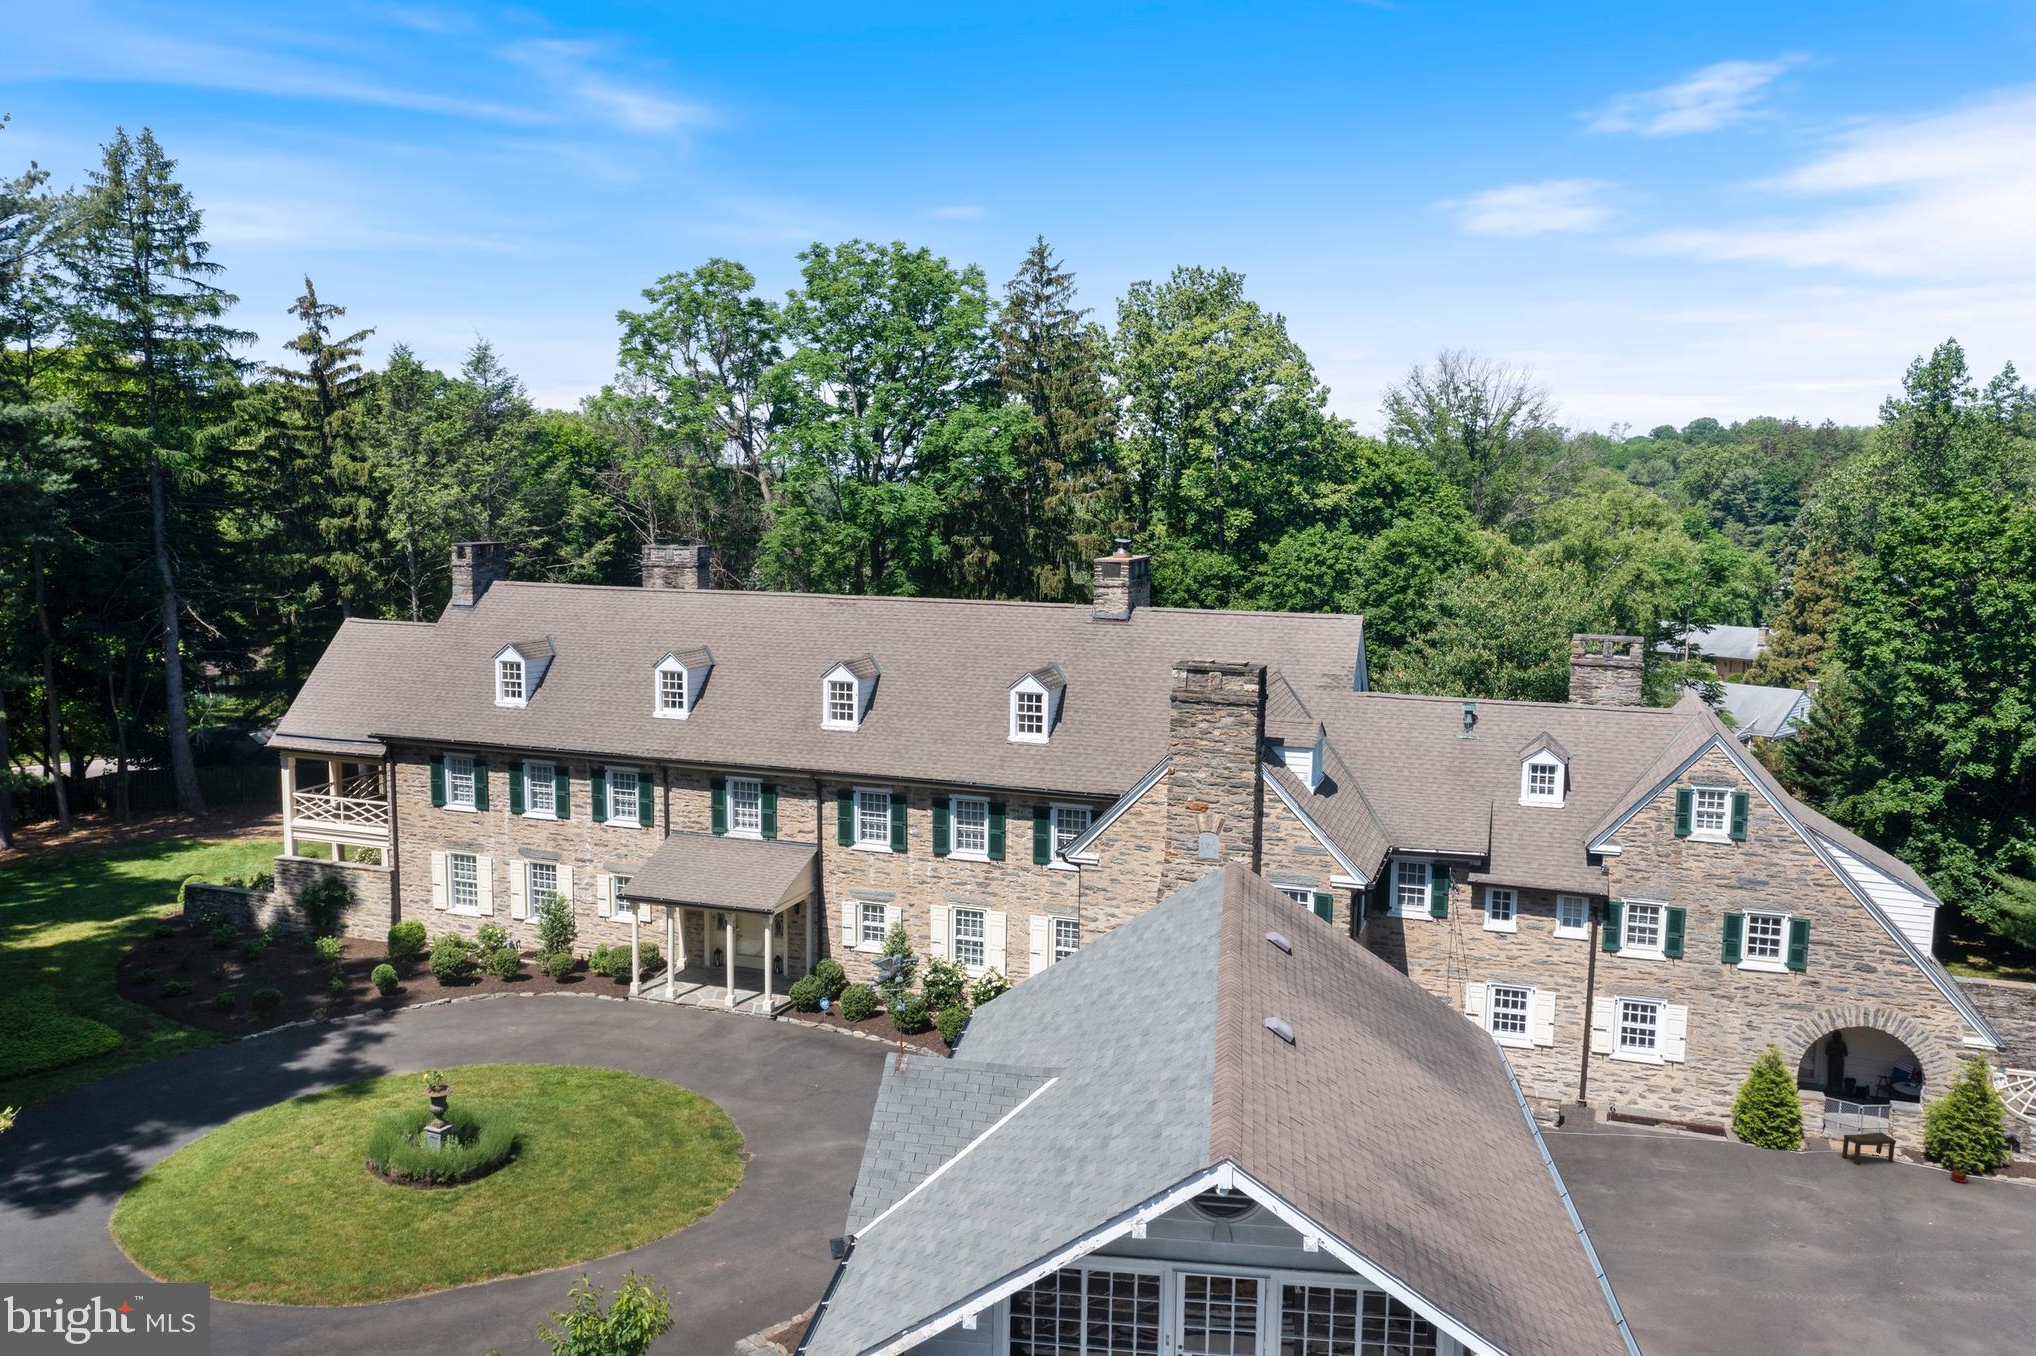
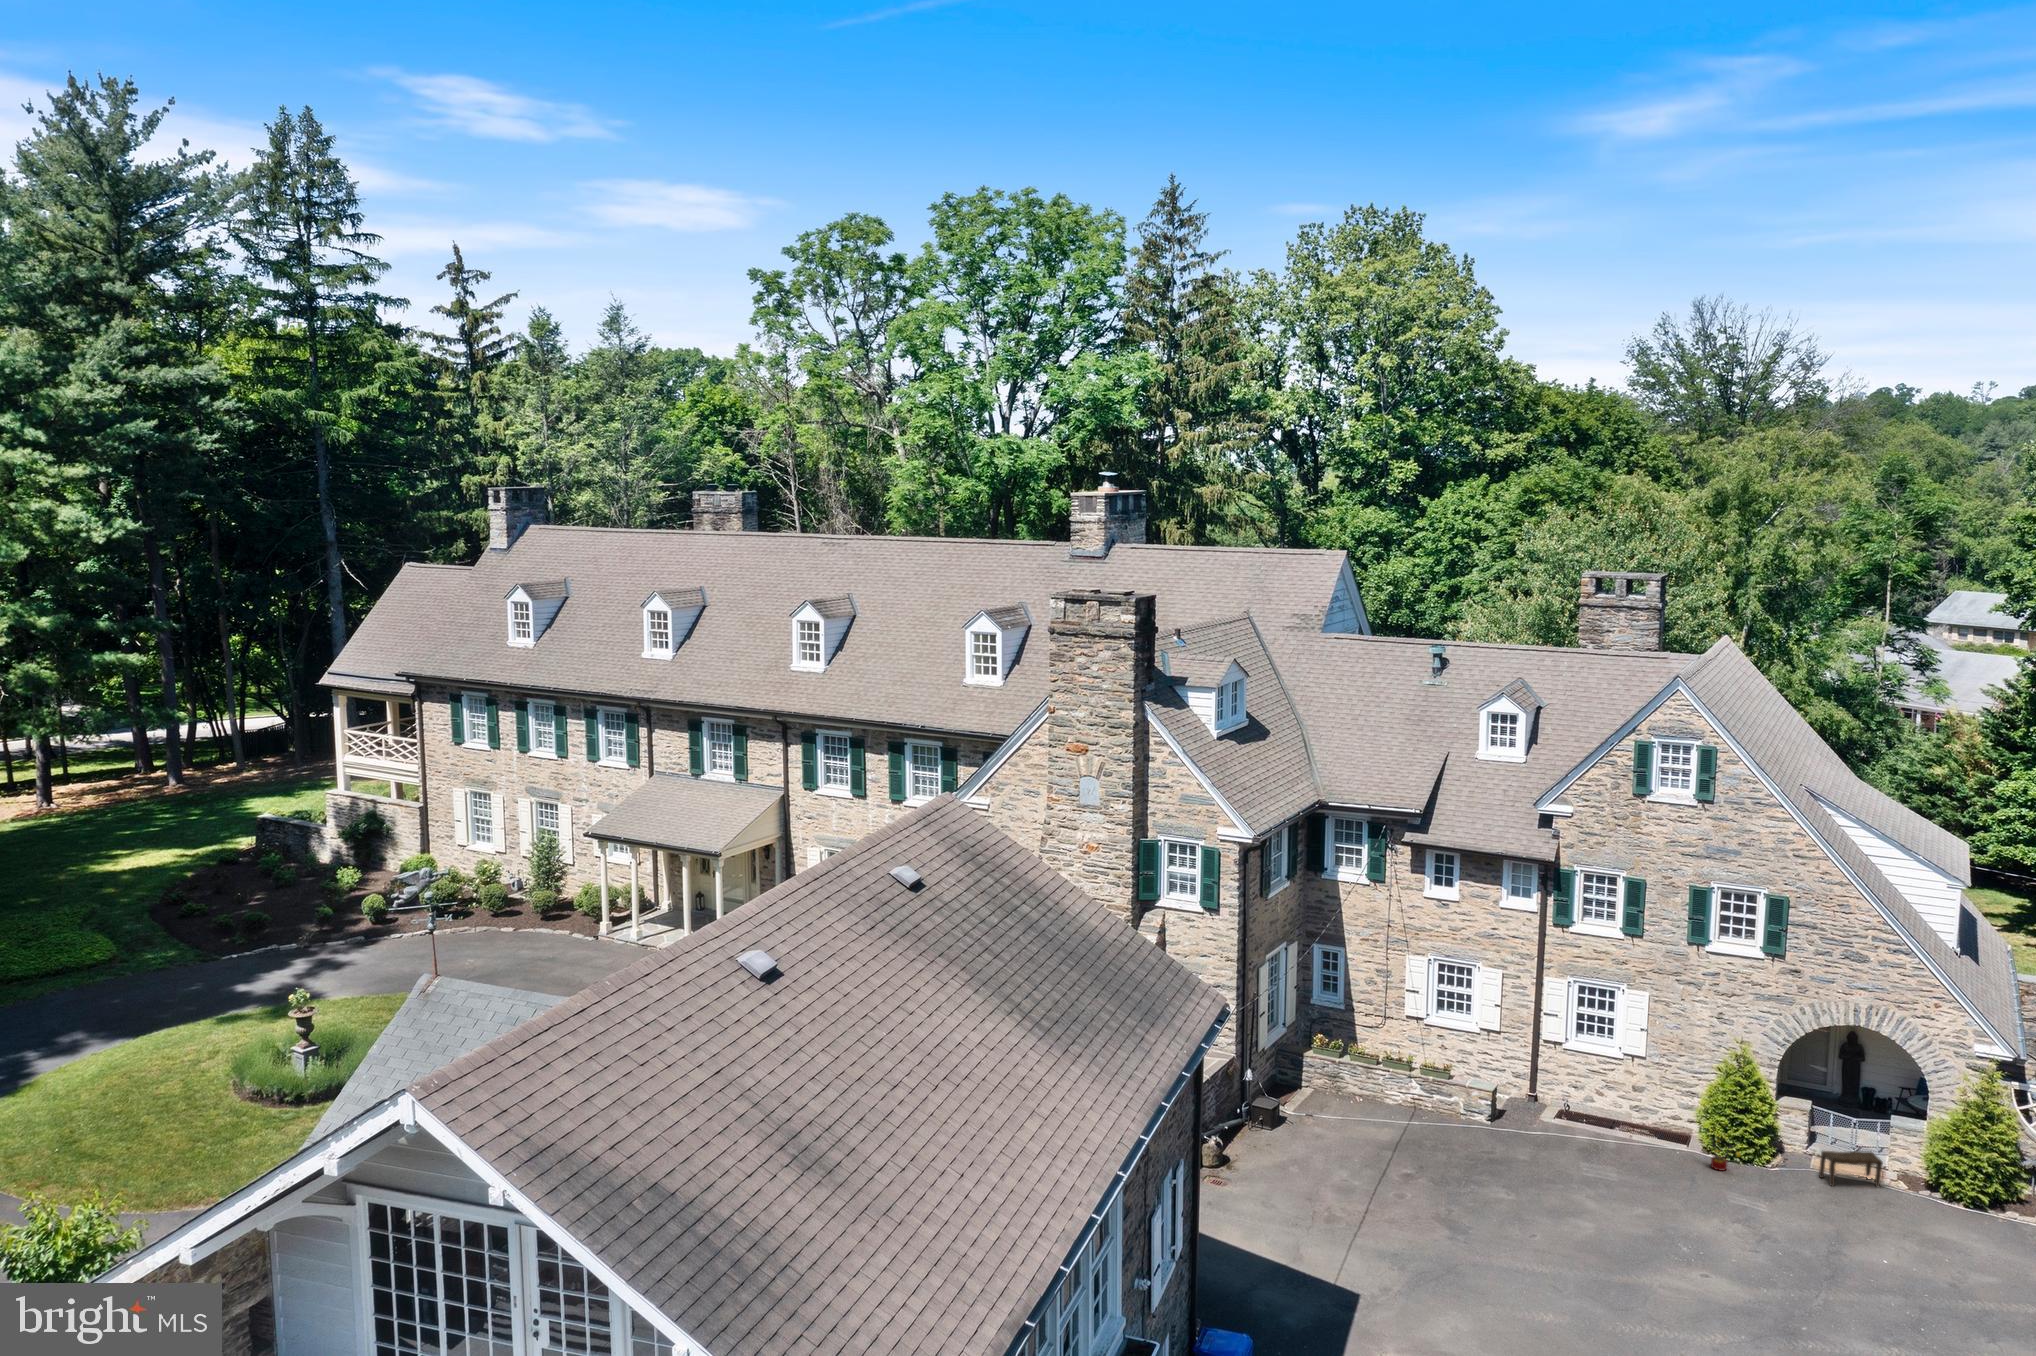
decorative plant: present [1951,1159,1982,1183] -> present [1711,1136,1740,1171]

